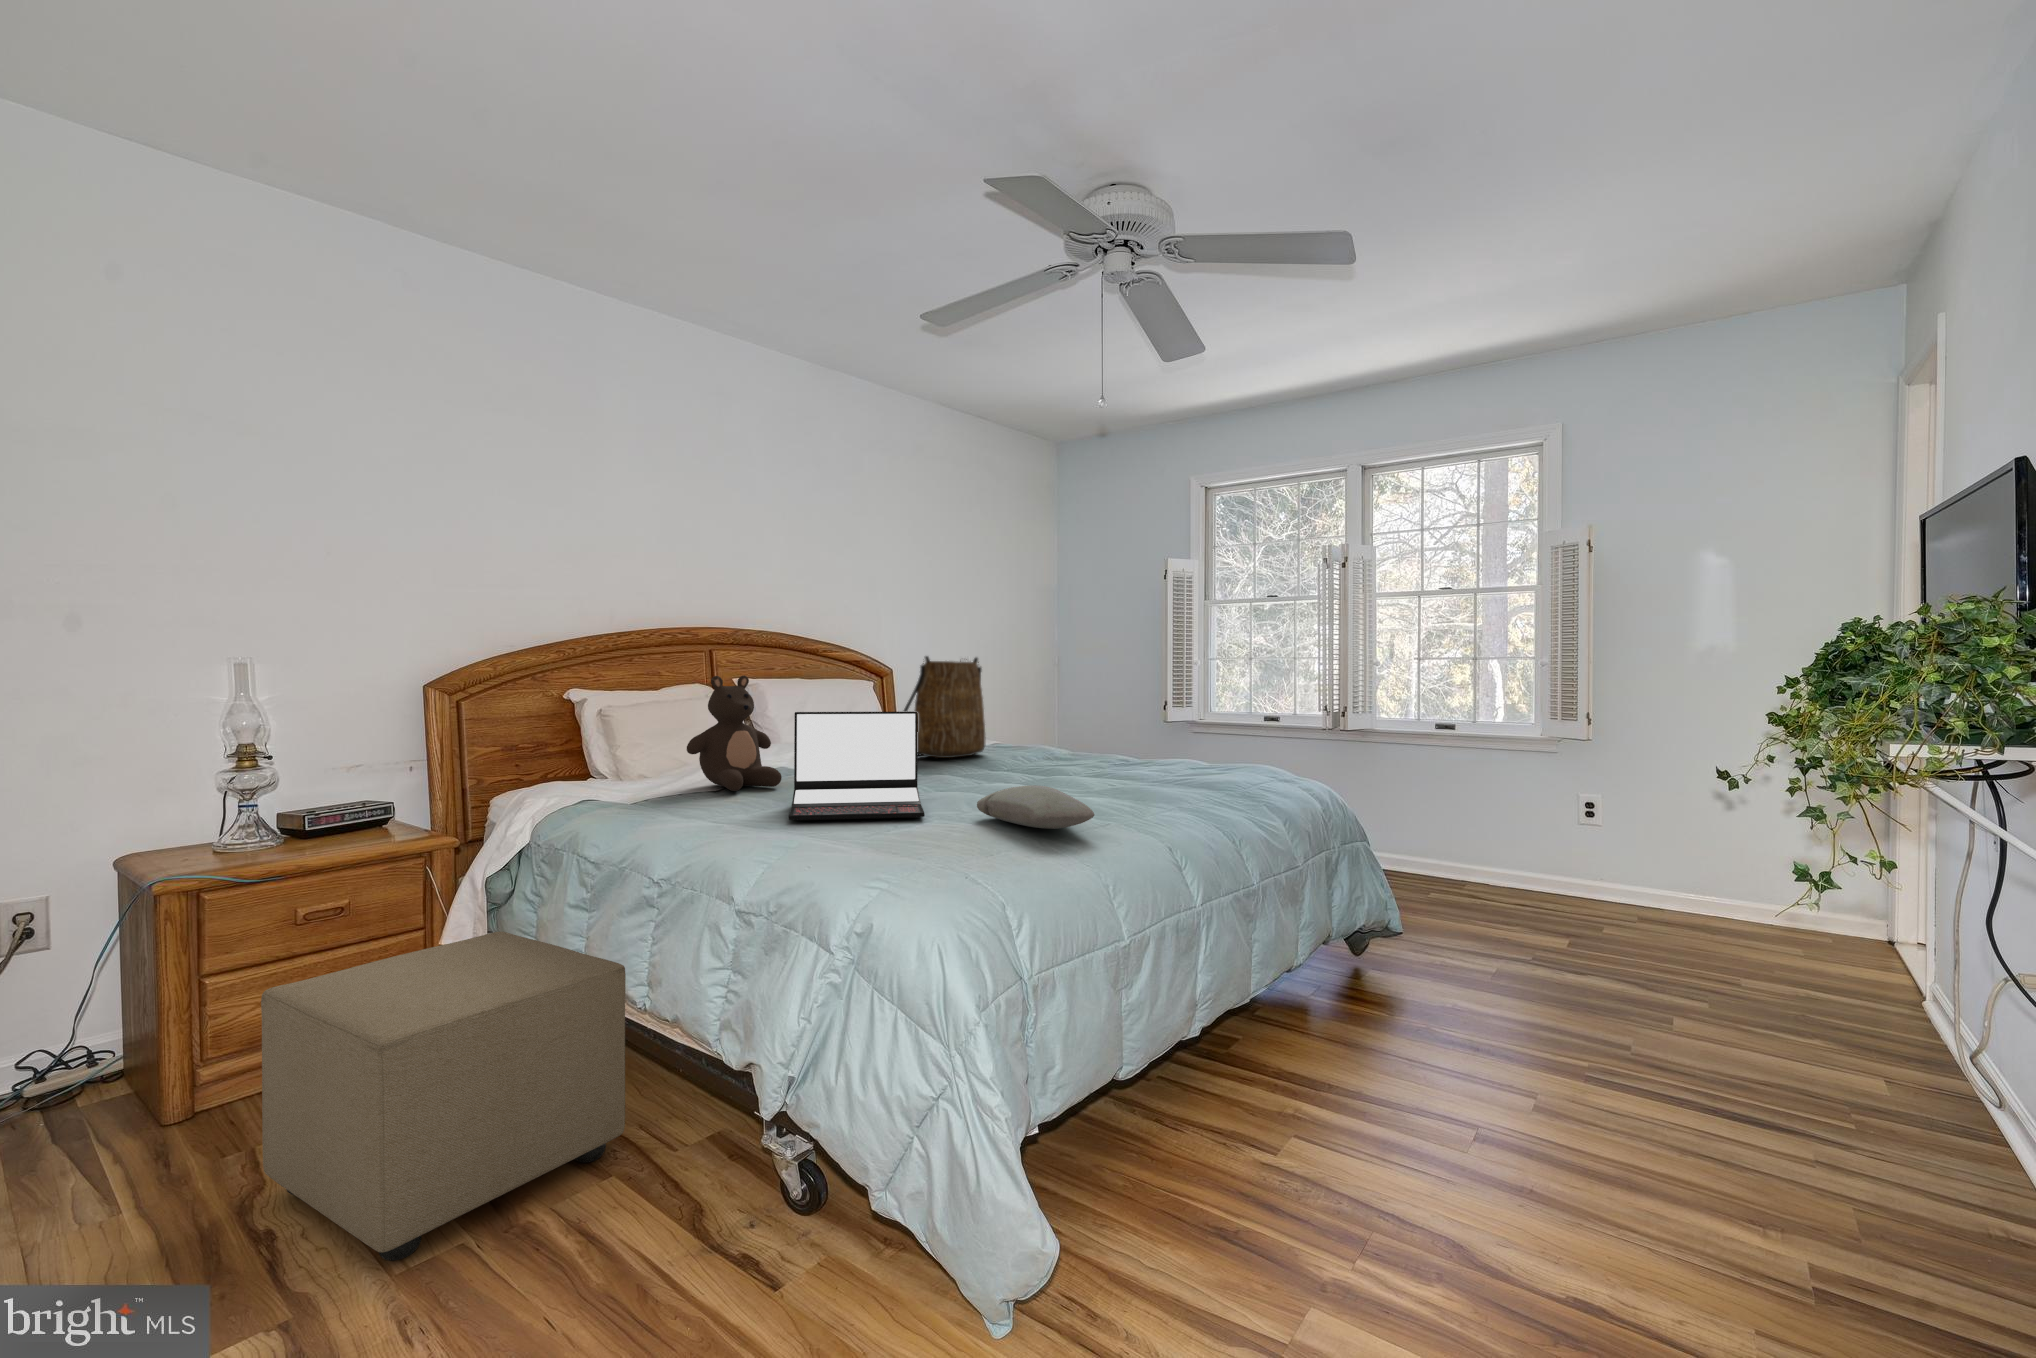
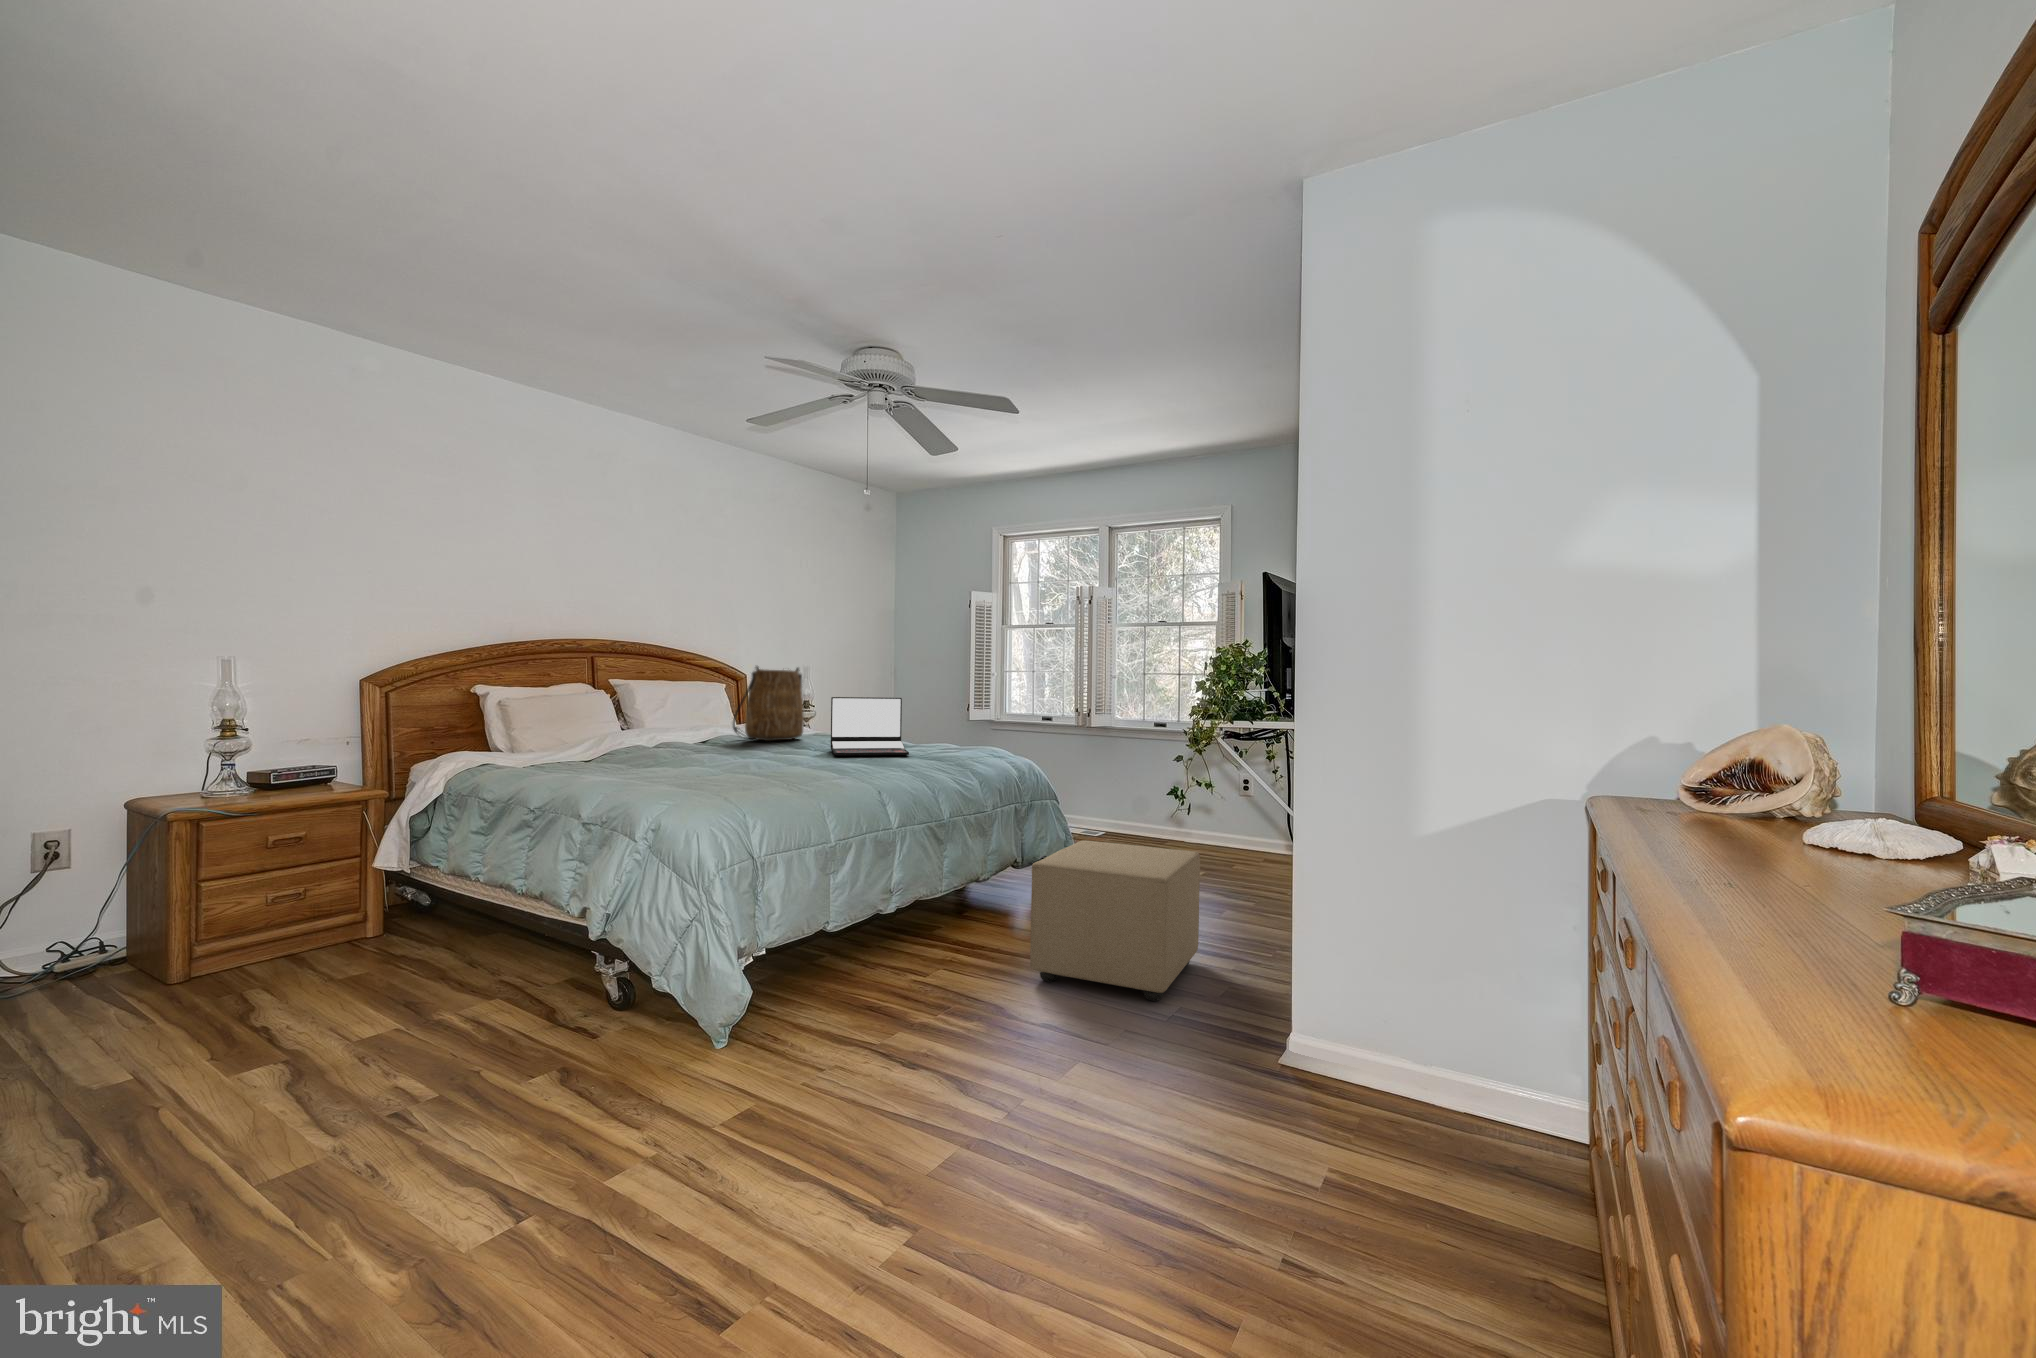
teddy bear: present [687,676,782,791] -> none [563,677,635,759]
laptop: present [789,712,924,821] -> present [831,697,909,756]
pillow: present [977,785,1094,829] -> none [762,752,830,777]
ottoman: present [261,932,626,1261] -> present [1030,840,1200,1001]

